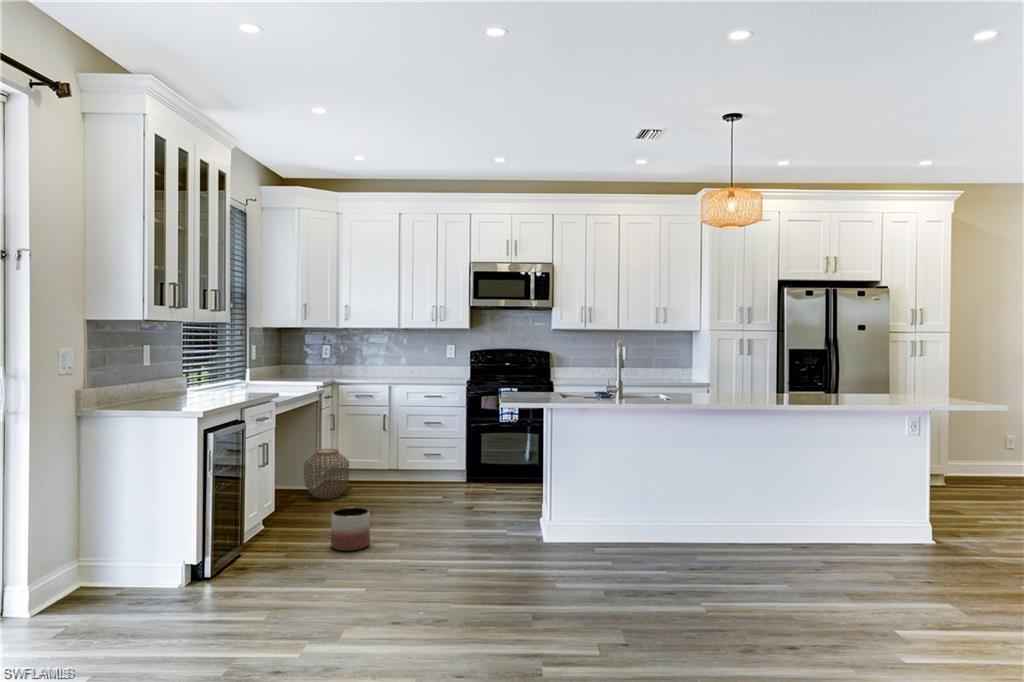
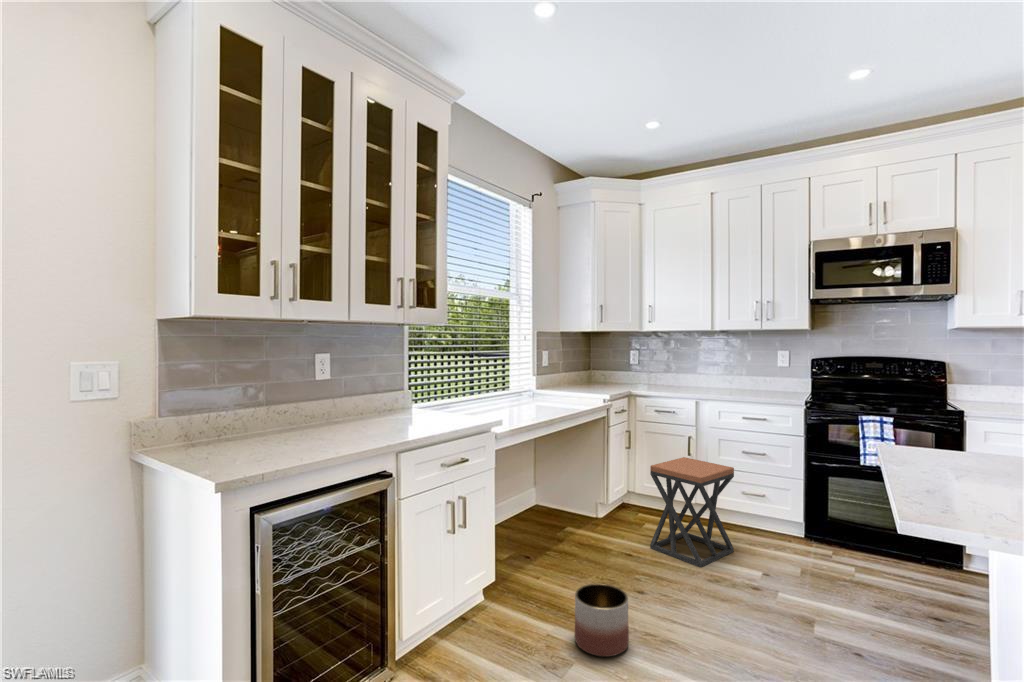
stool: none [361,428,423,505] -> present [650,457,734,567]
woven basket: present [304,449,349,499] -> none [587,474,640,536]

